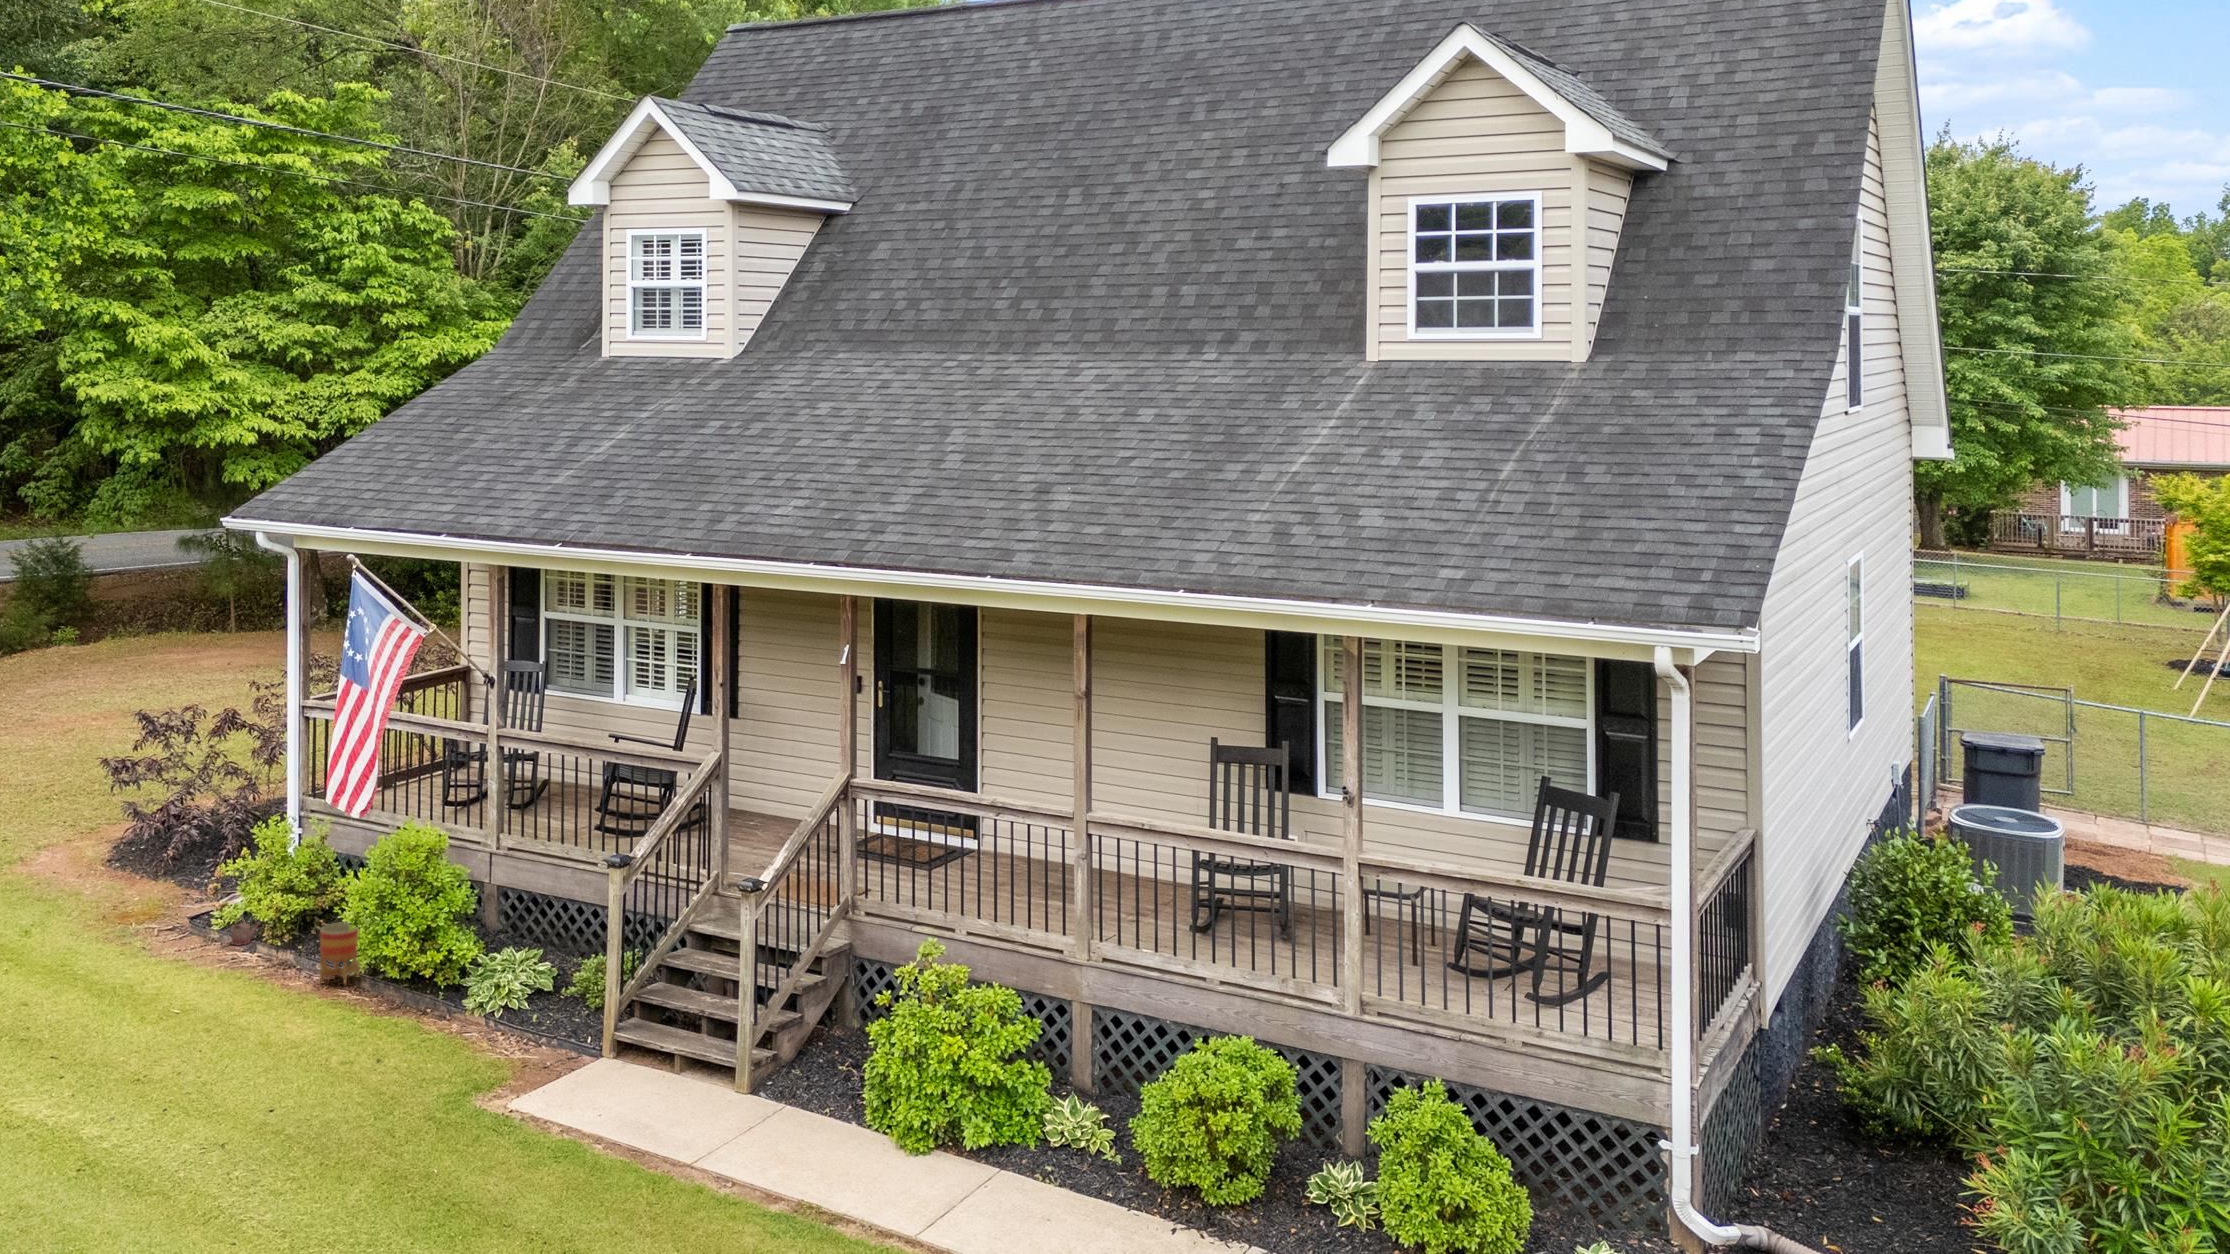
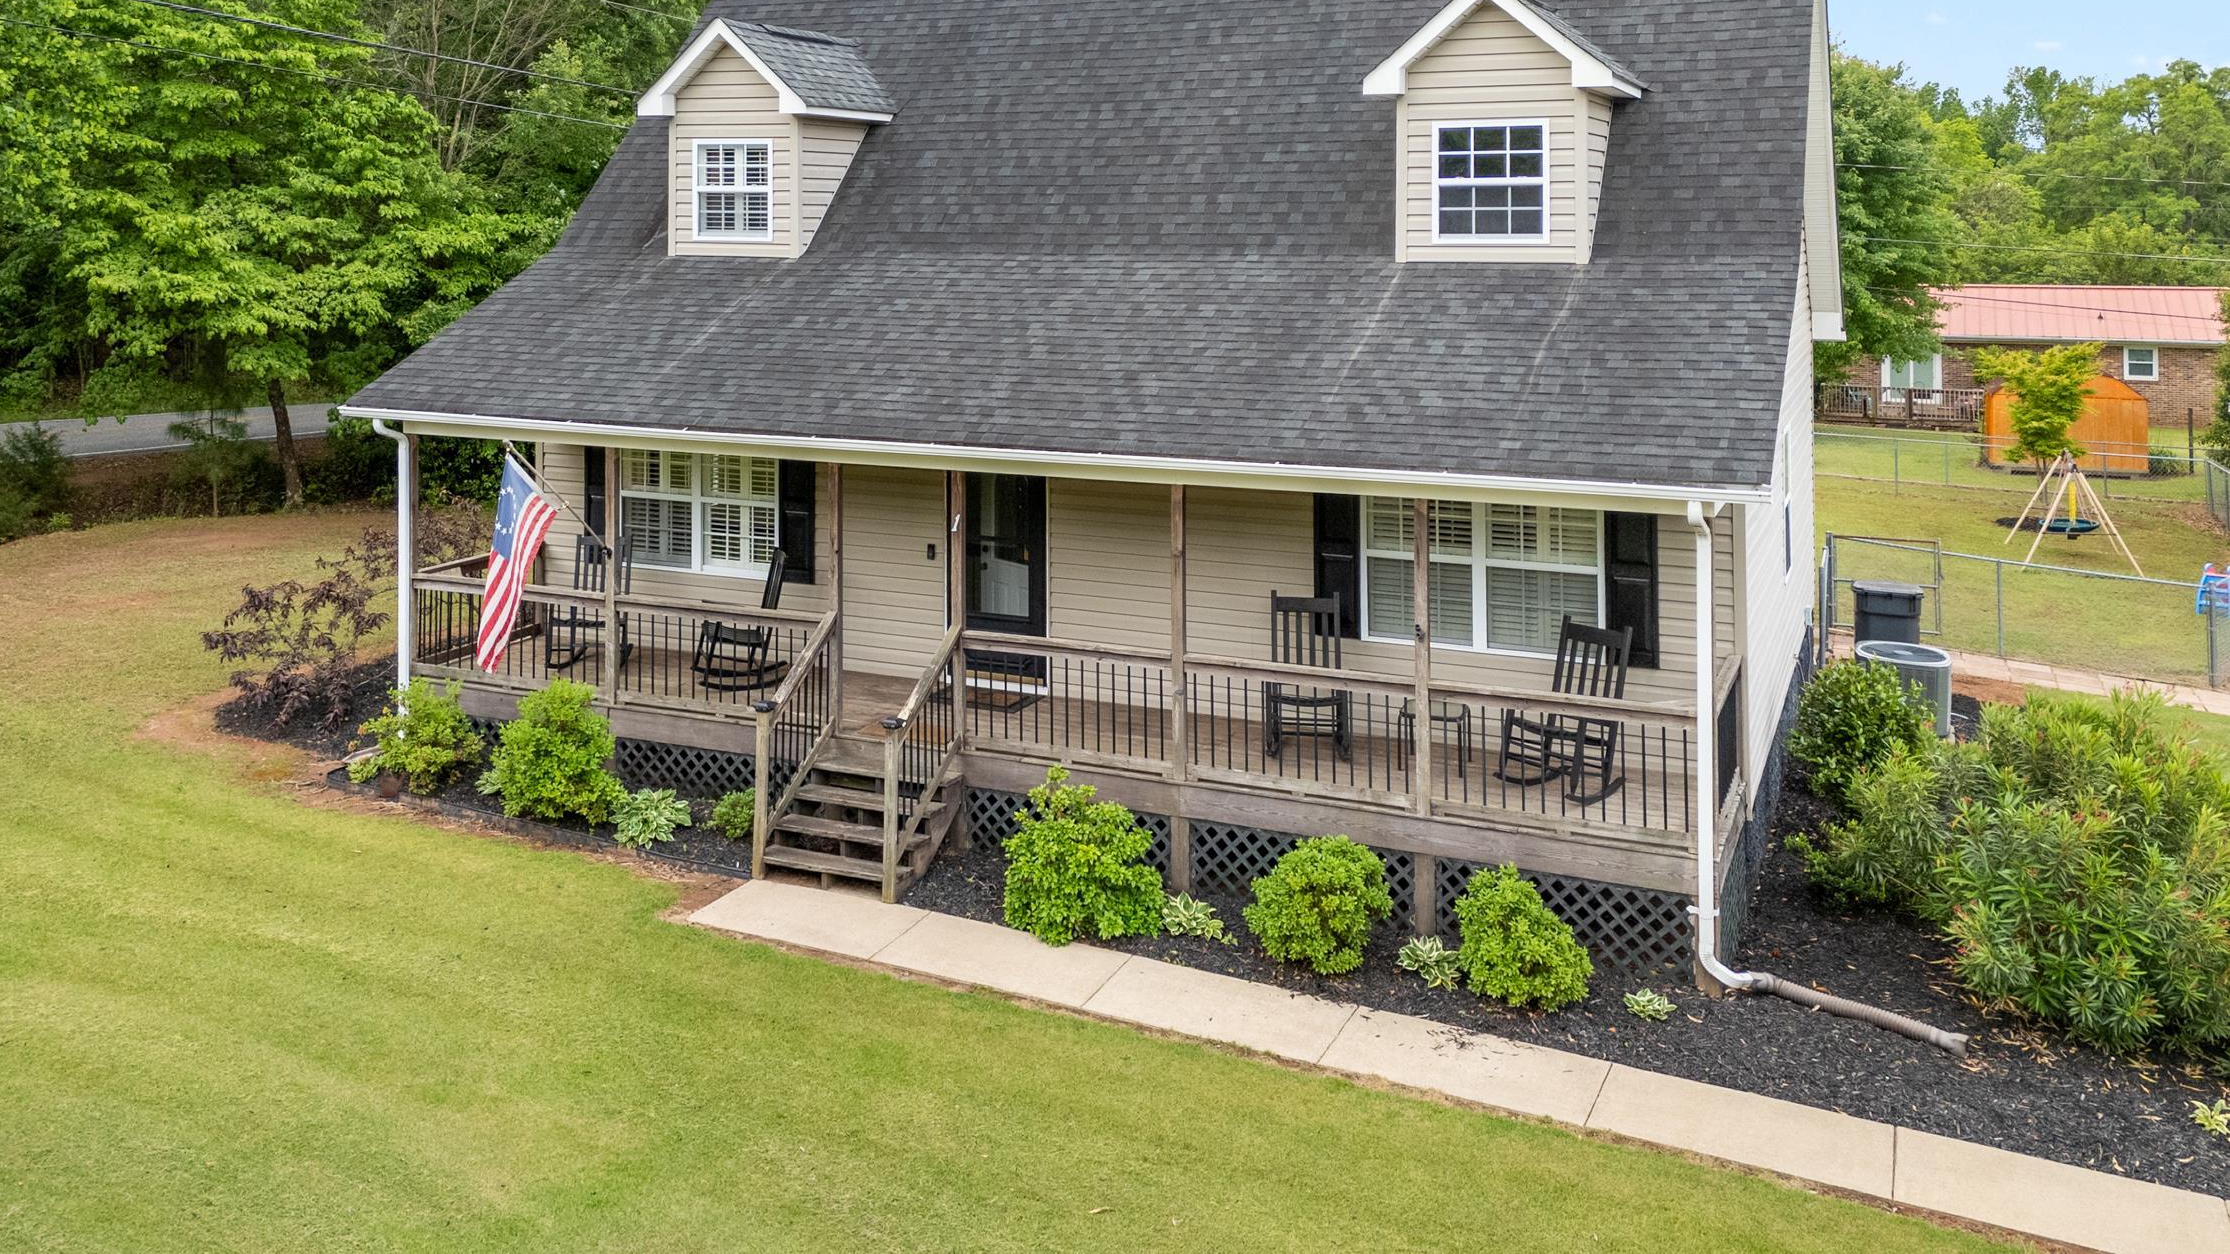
planter: present [320,922,360,984] -> none [478,772,513,827]

